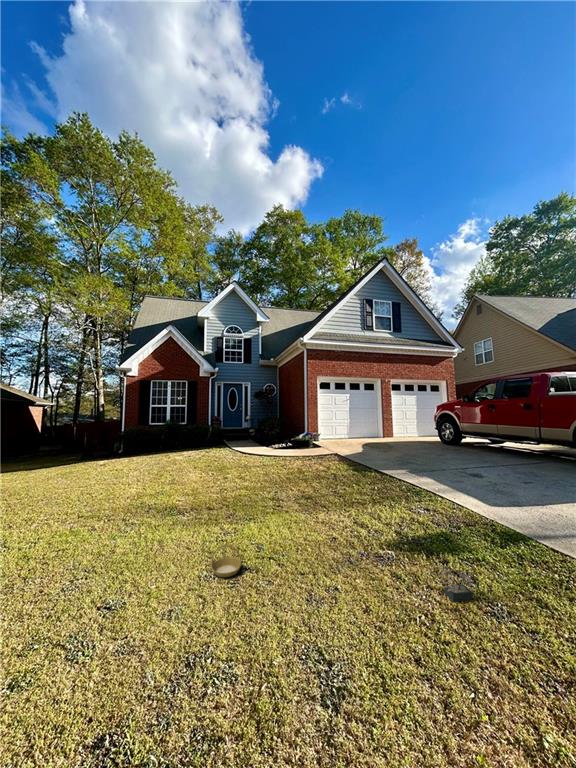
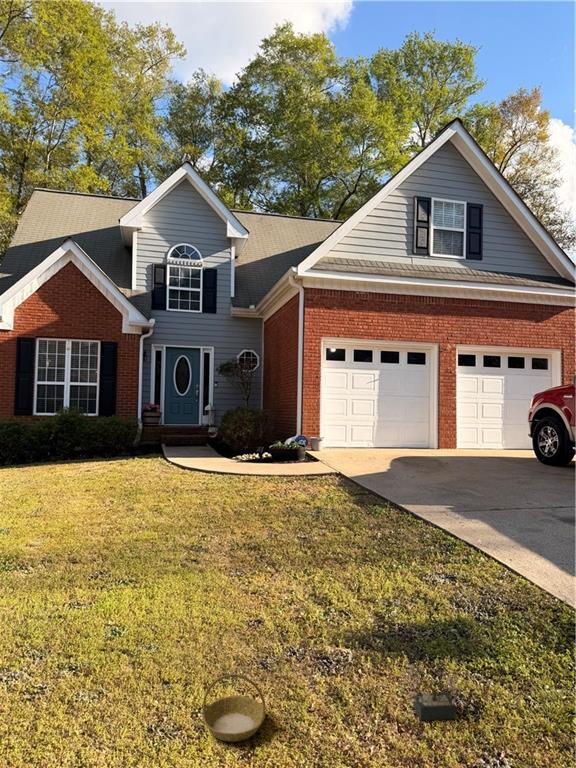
basket: present [211,545,242,577] -> present [202,674,266,742]

